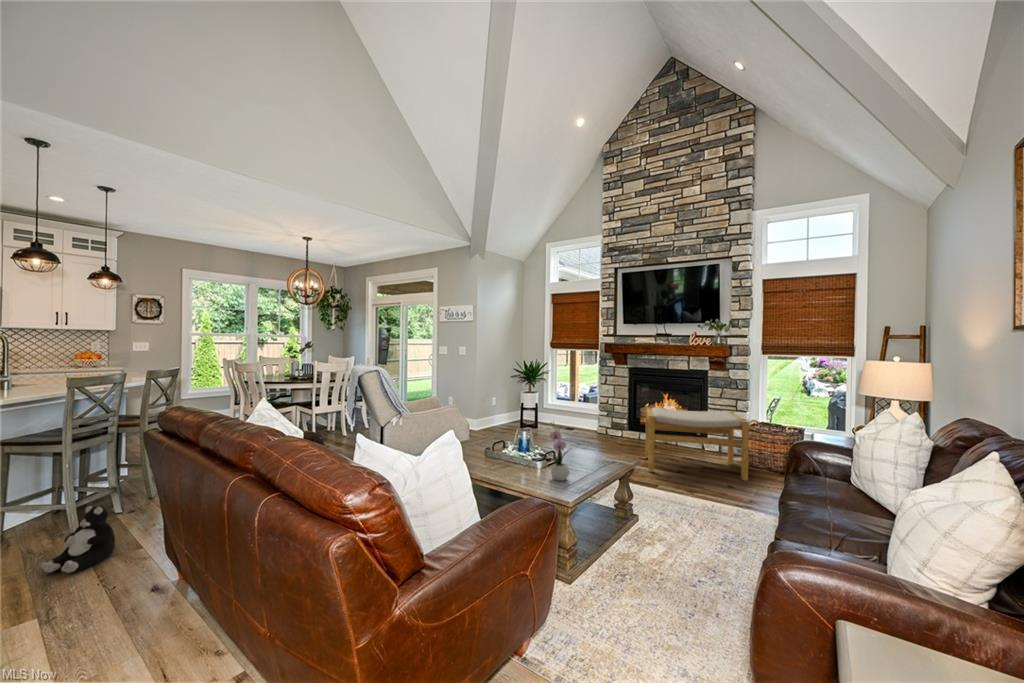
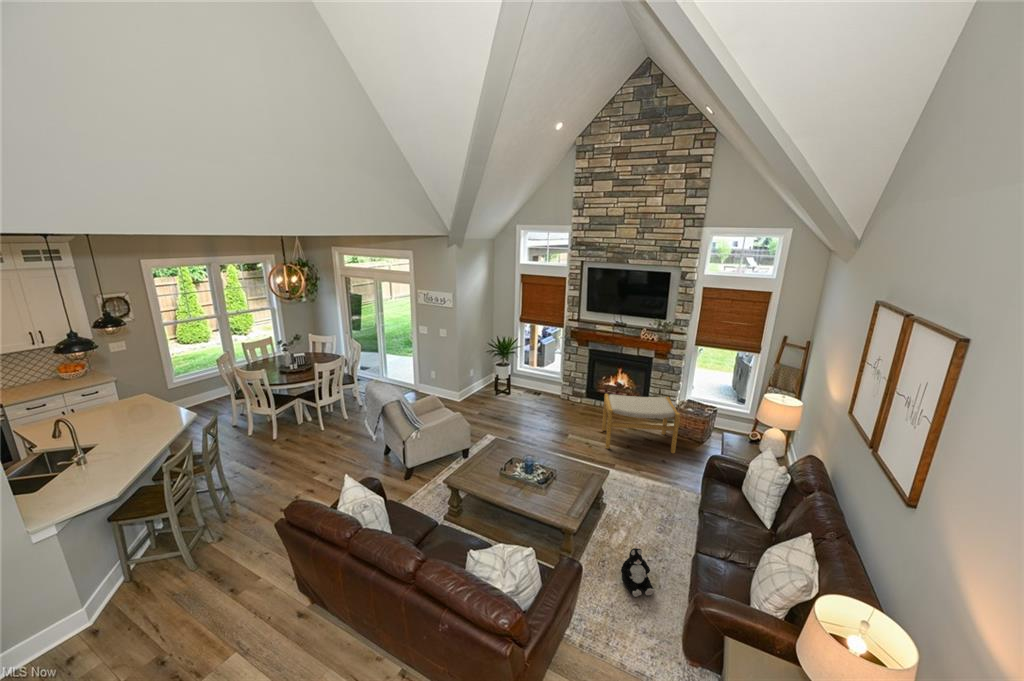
flower arrangement: present [550,422,570,481] -> none [552,470,567,506]
plush toy: present [40,505,115,573] -> present [621,548,655,597]

